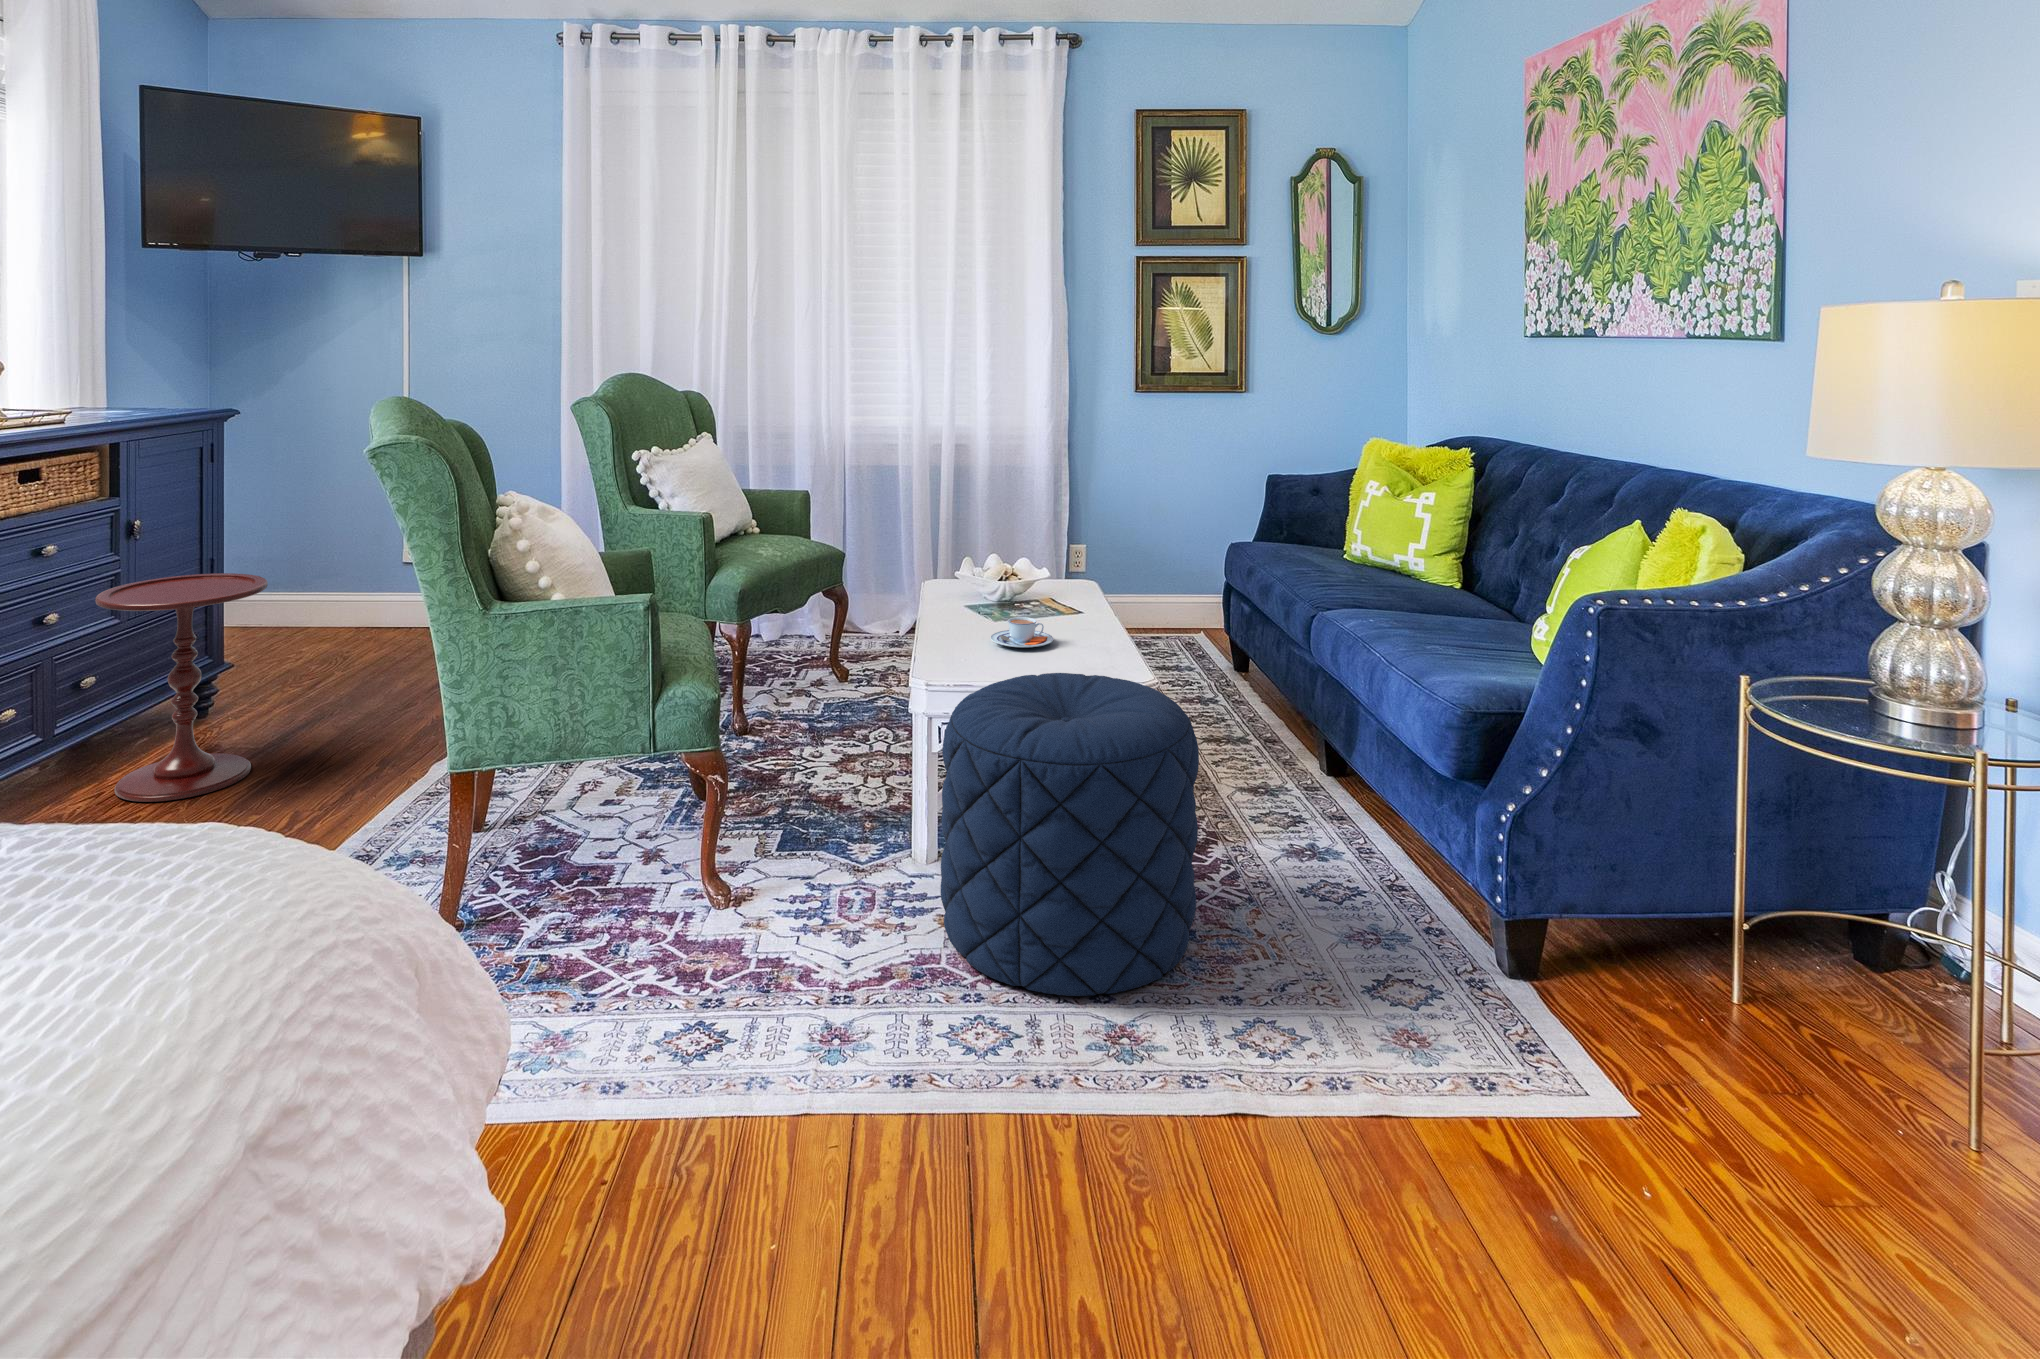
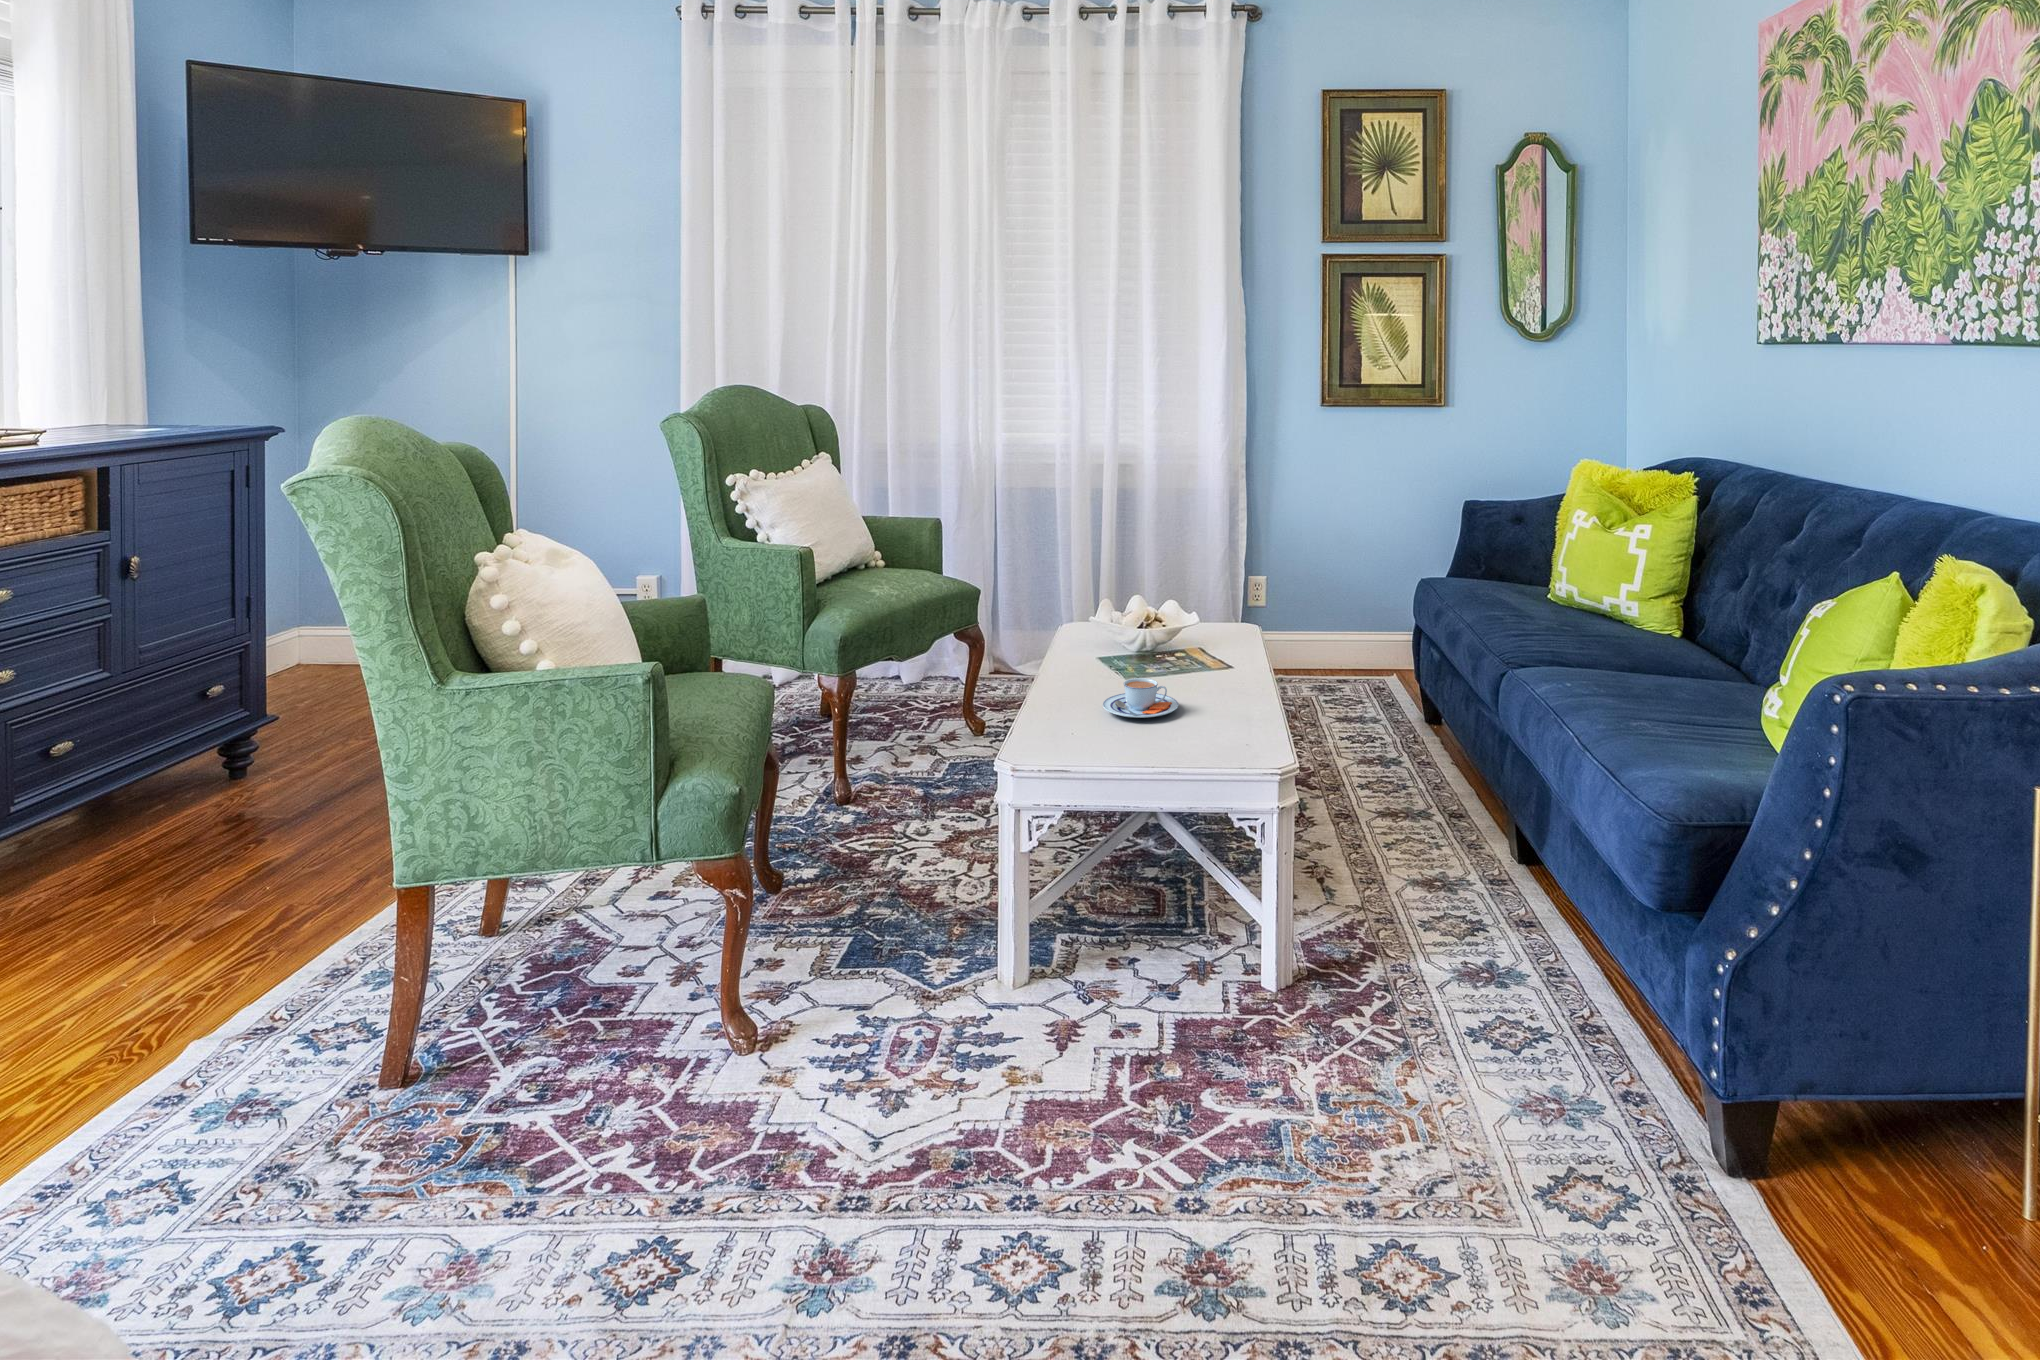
side table: present [95,573,268,802] -> none [65,614,284,886]
pouf: present [941,673,1199,996] -> none [1006,758,1330,1202]

